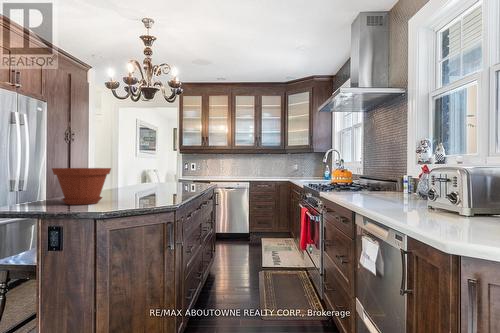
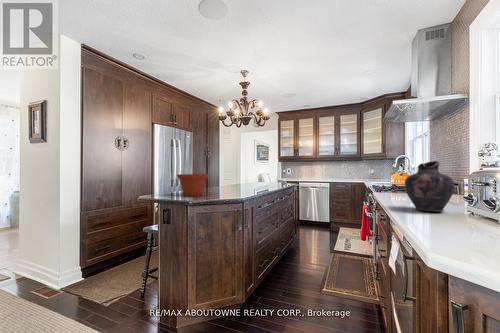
vase: none [371,154,415,206] -> present [405,161,454,211]

